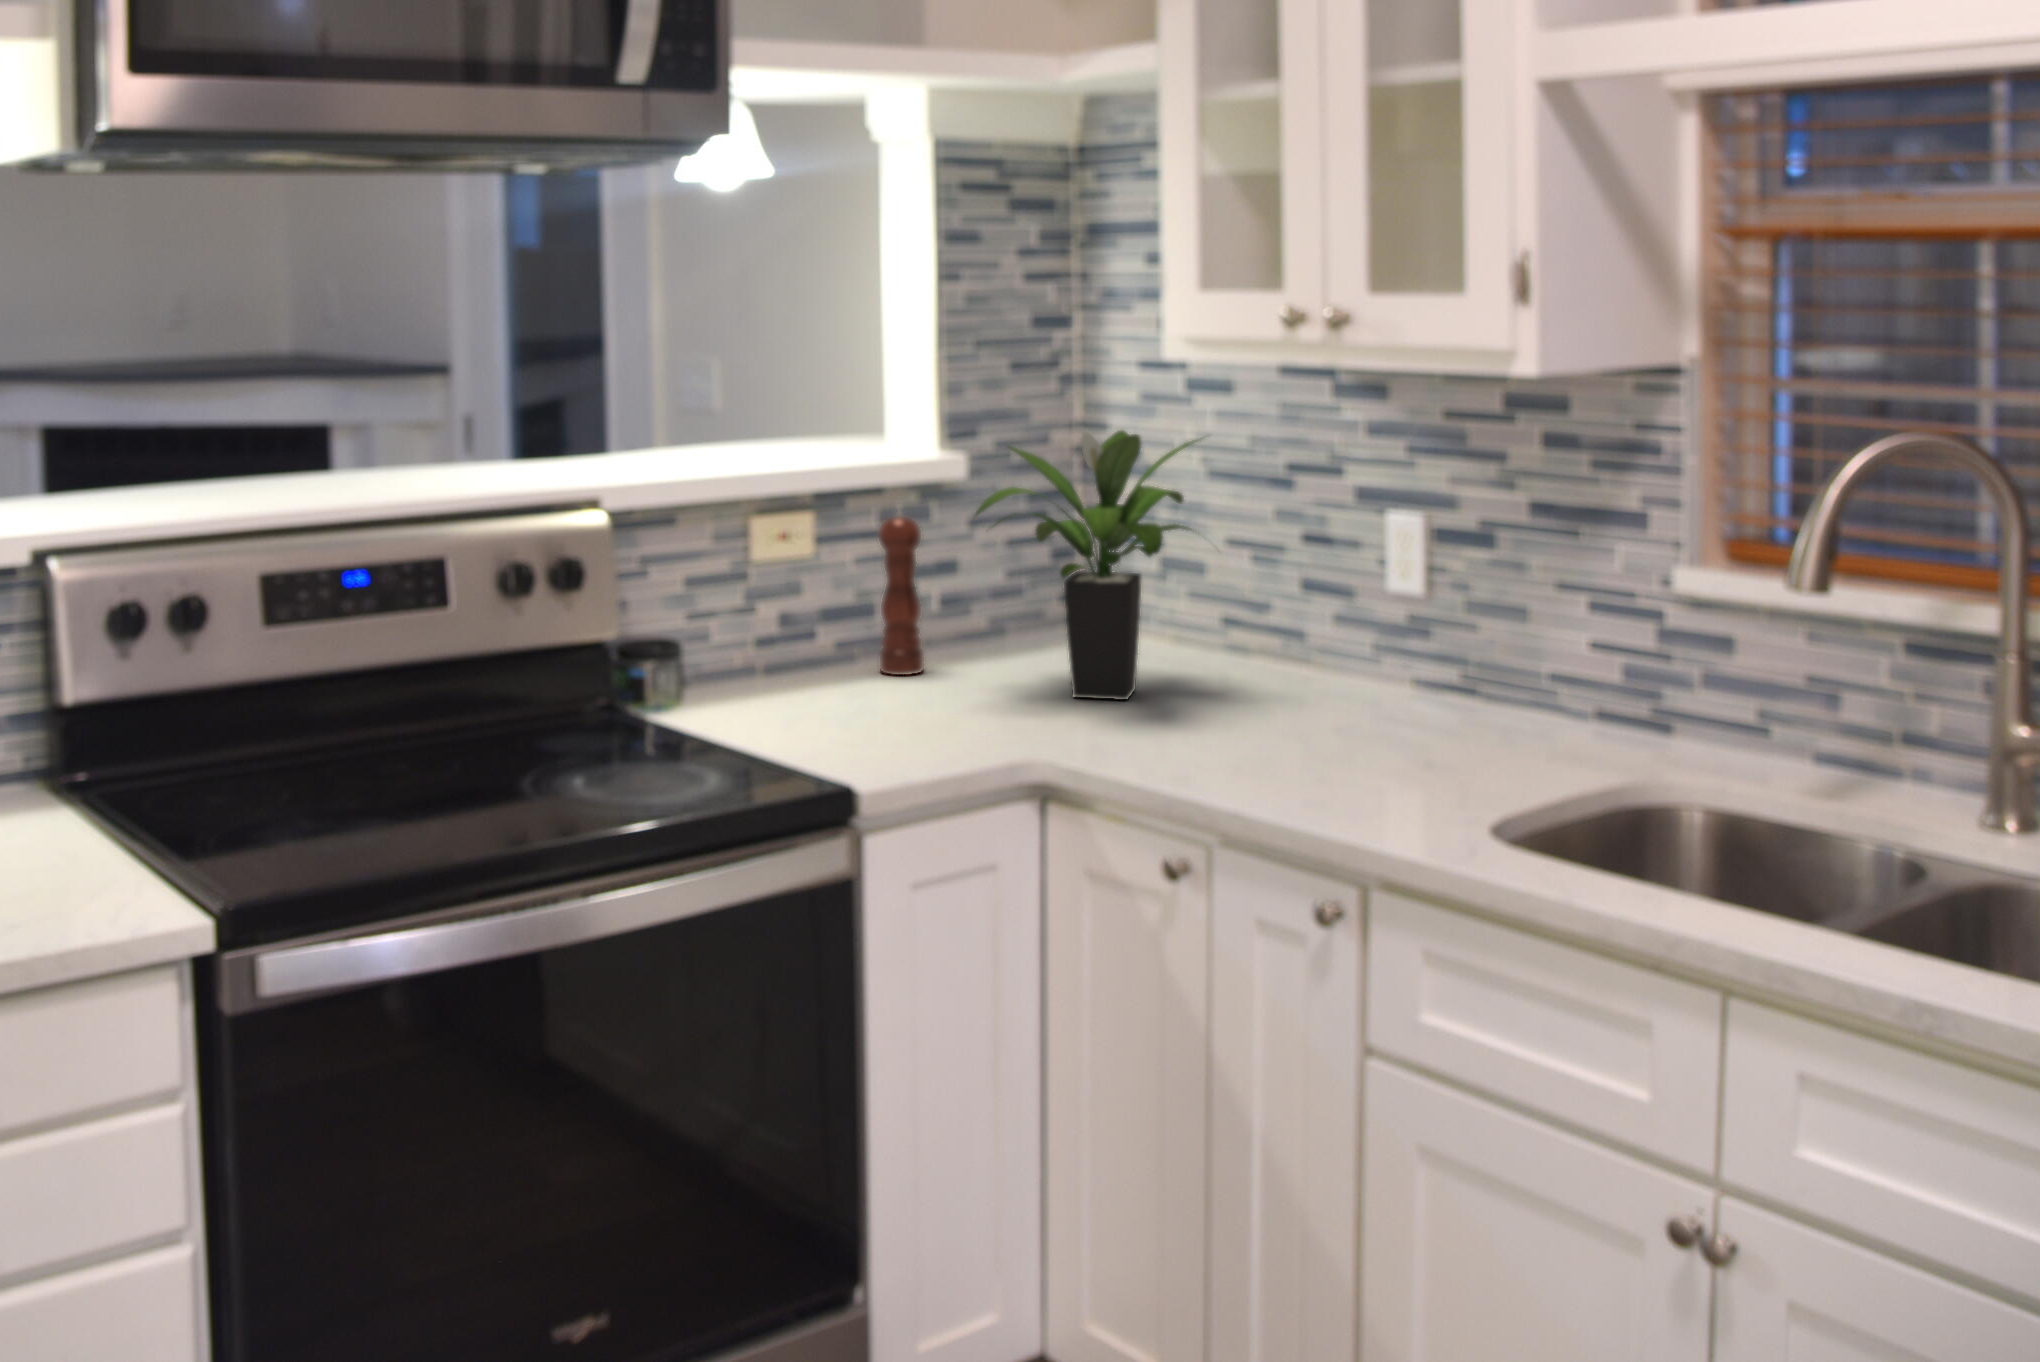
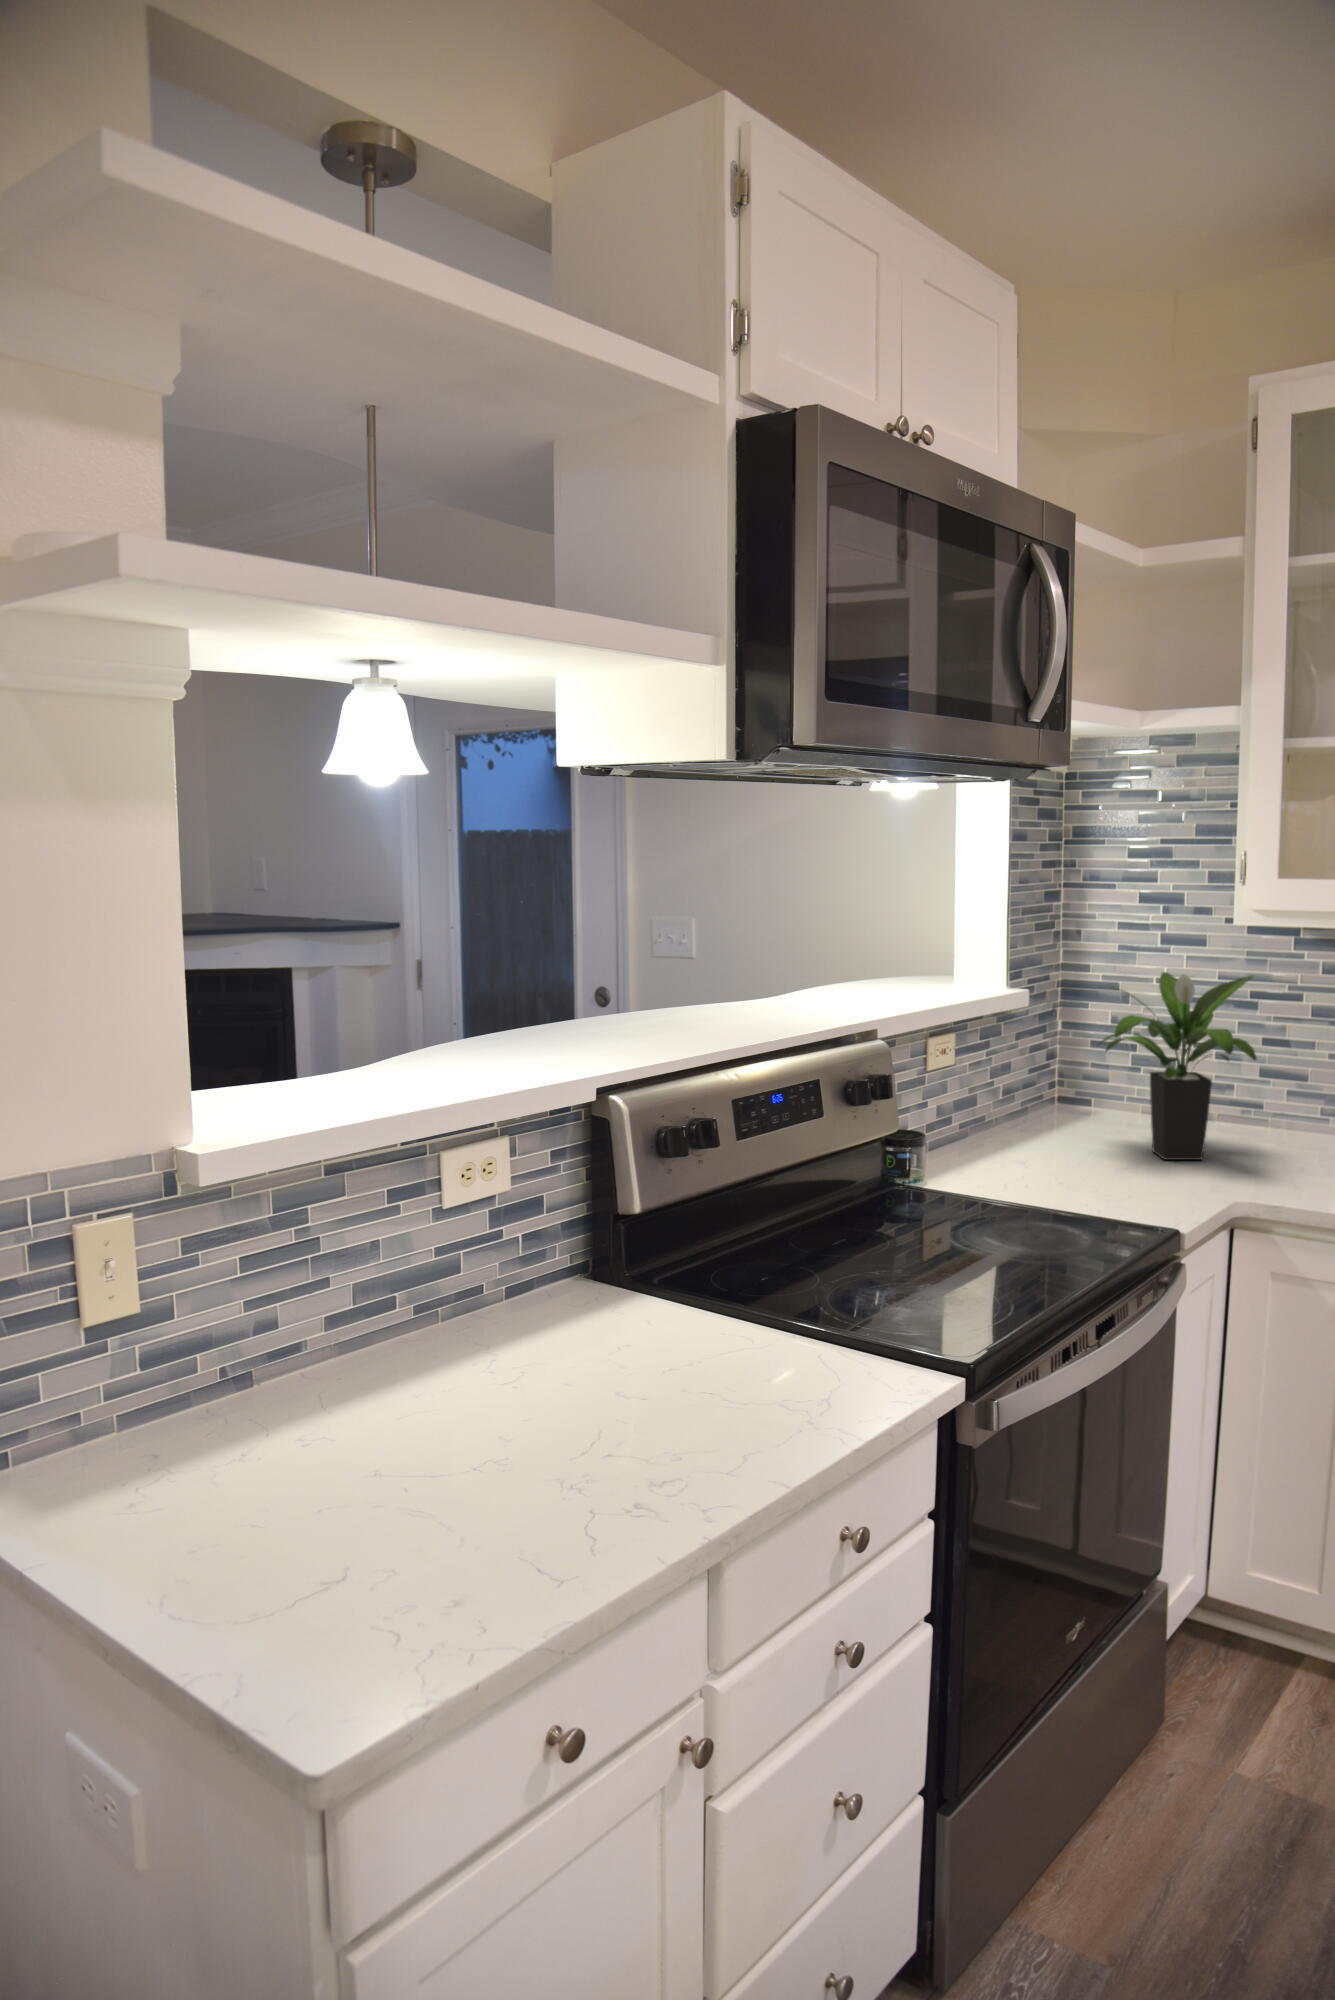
pepper mill: present [879,505,924,675] -> none [996,1027,1030,1148]

